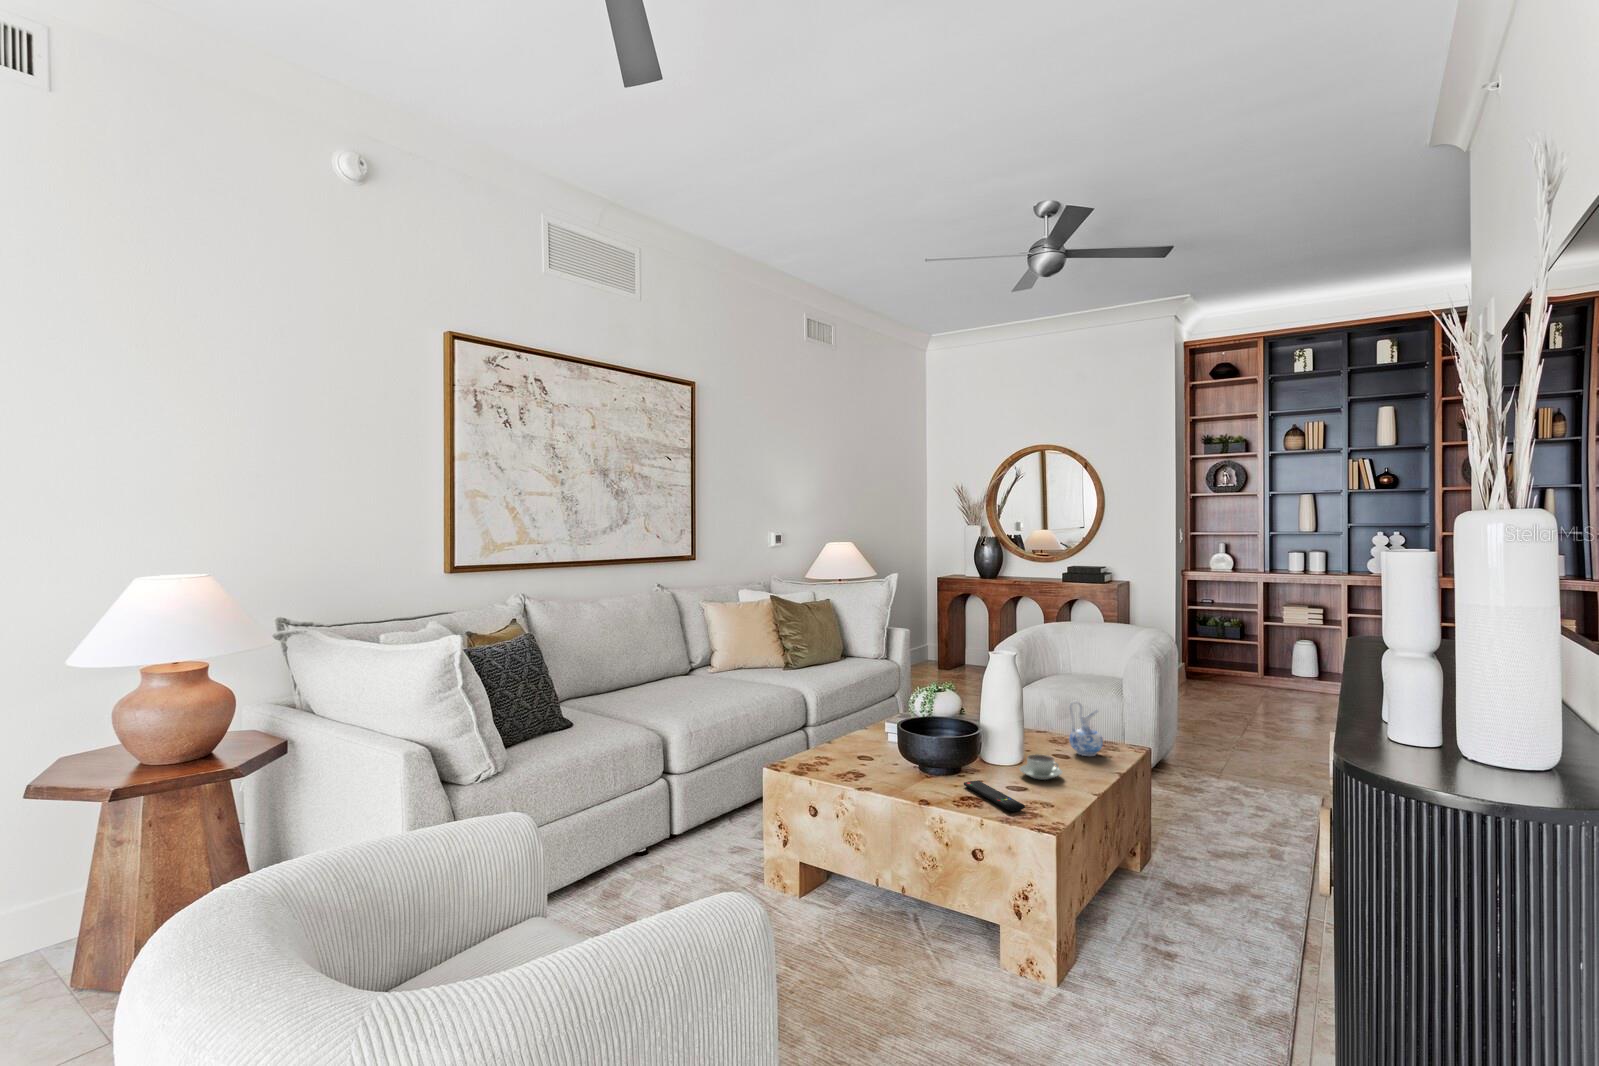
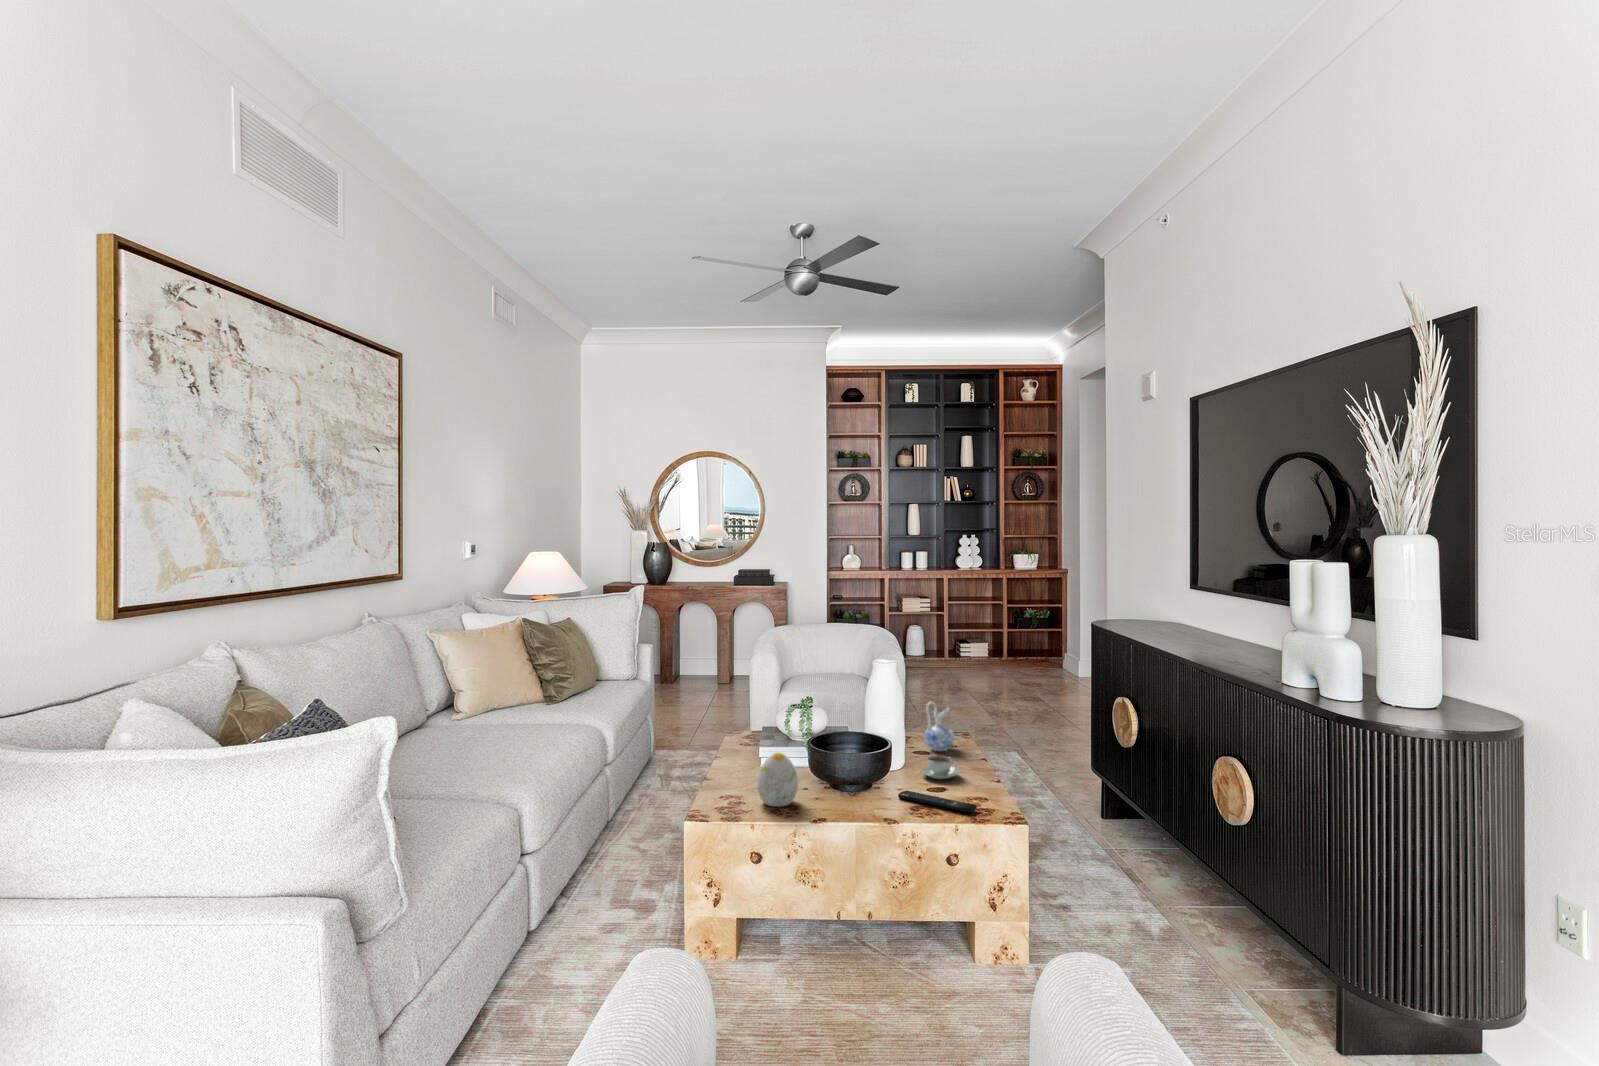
decorative egg: none [833,723,871,773] -> present [757,753,798,807]

